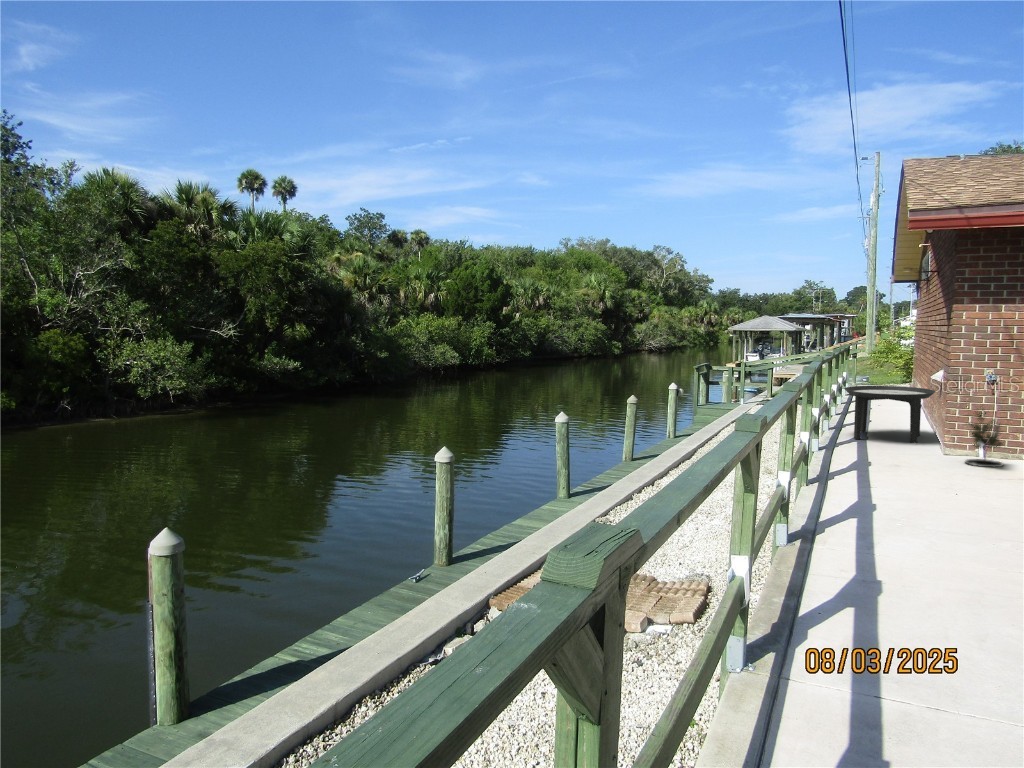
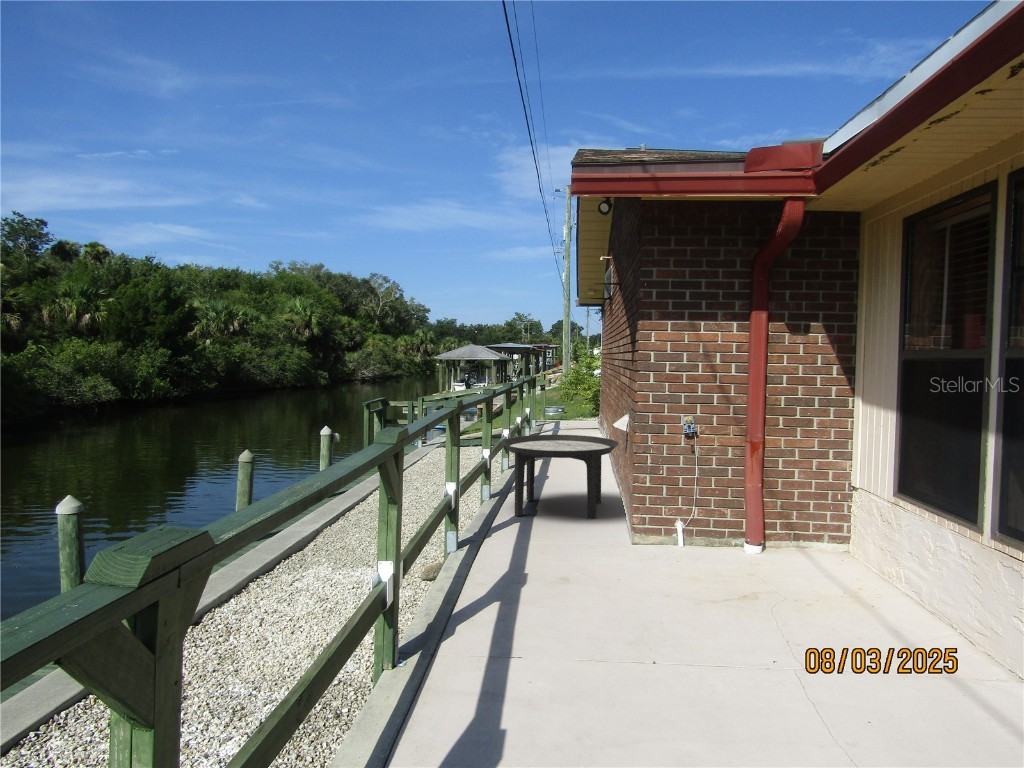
potted tree: present [965,407,1003,467] -> none [657,471,715,570]

